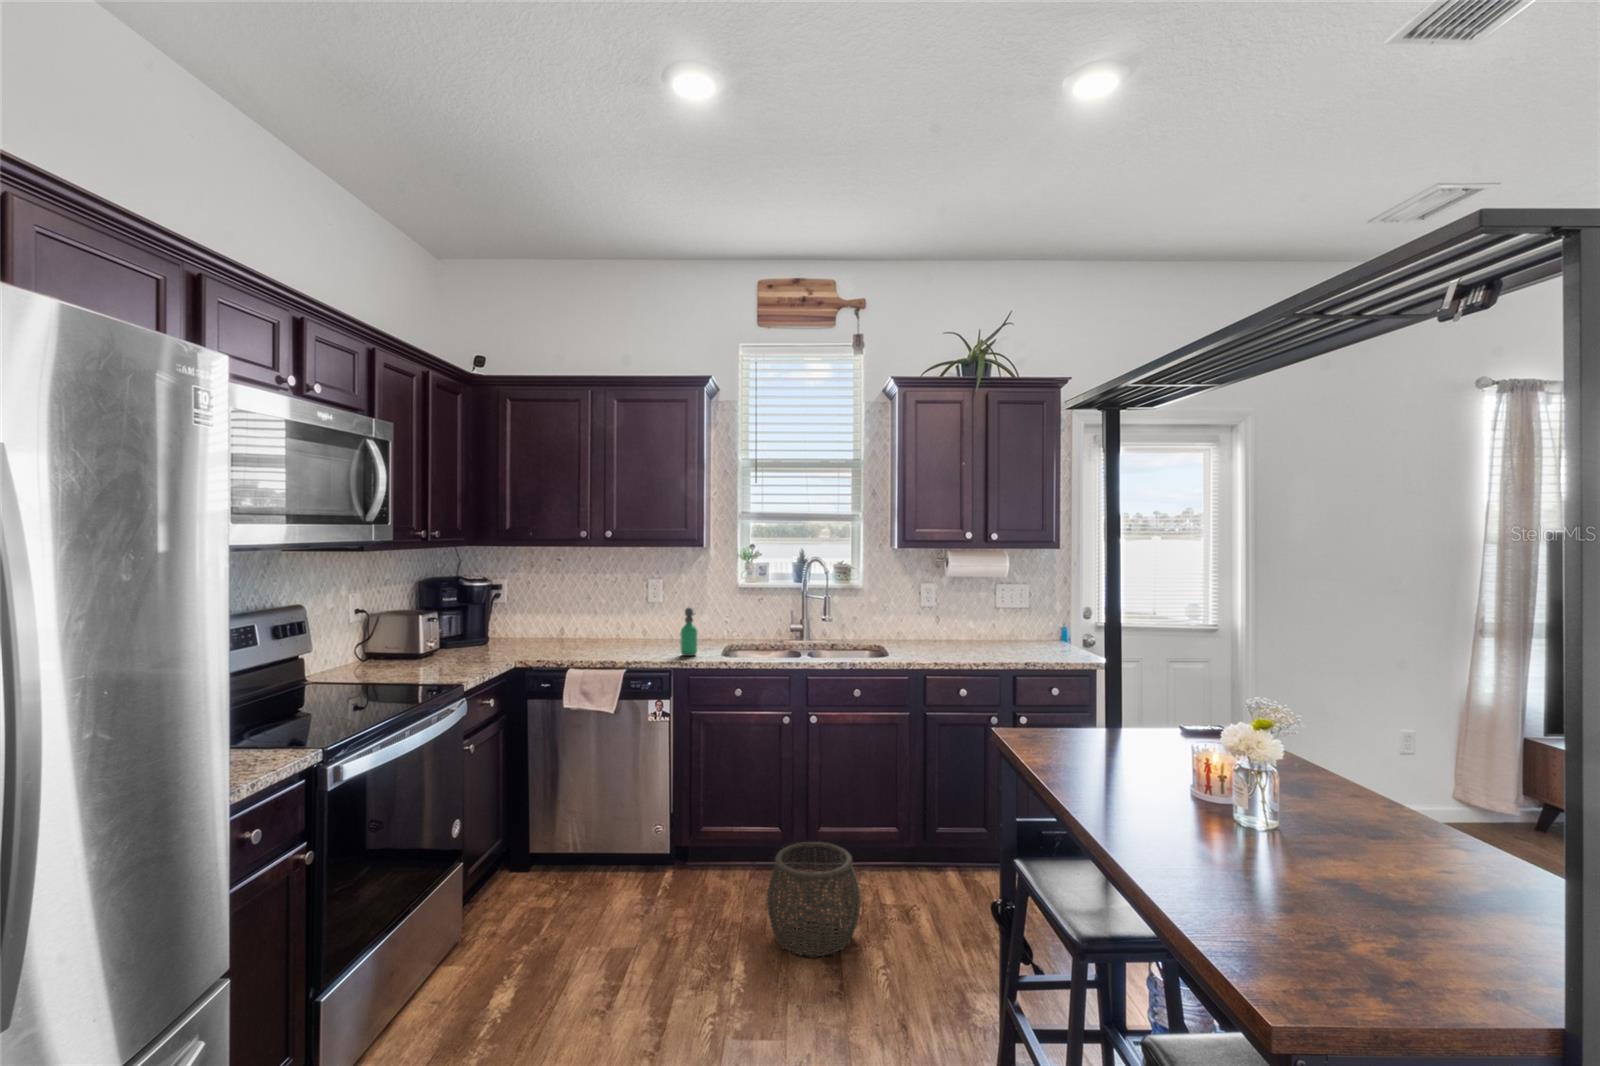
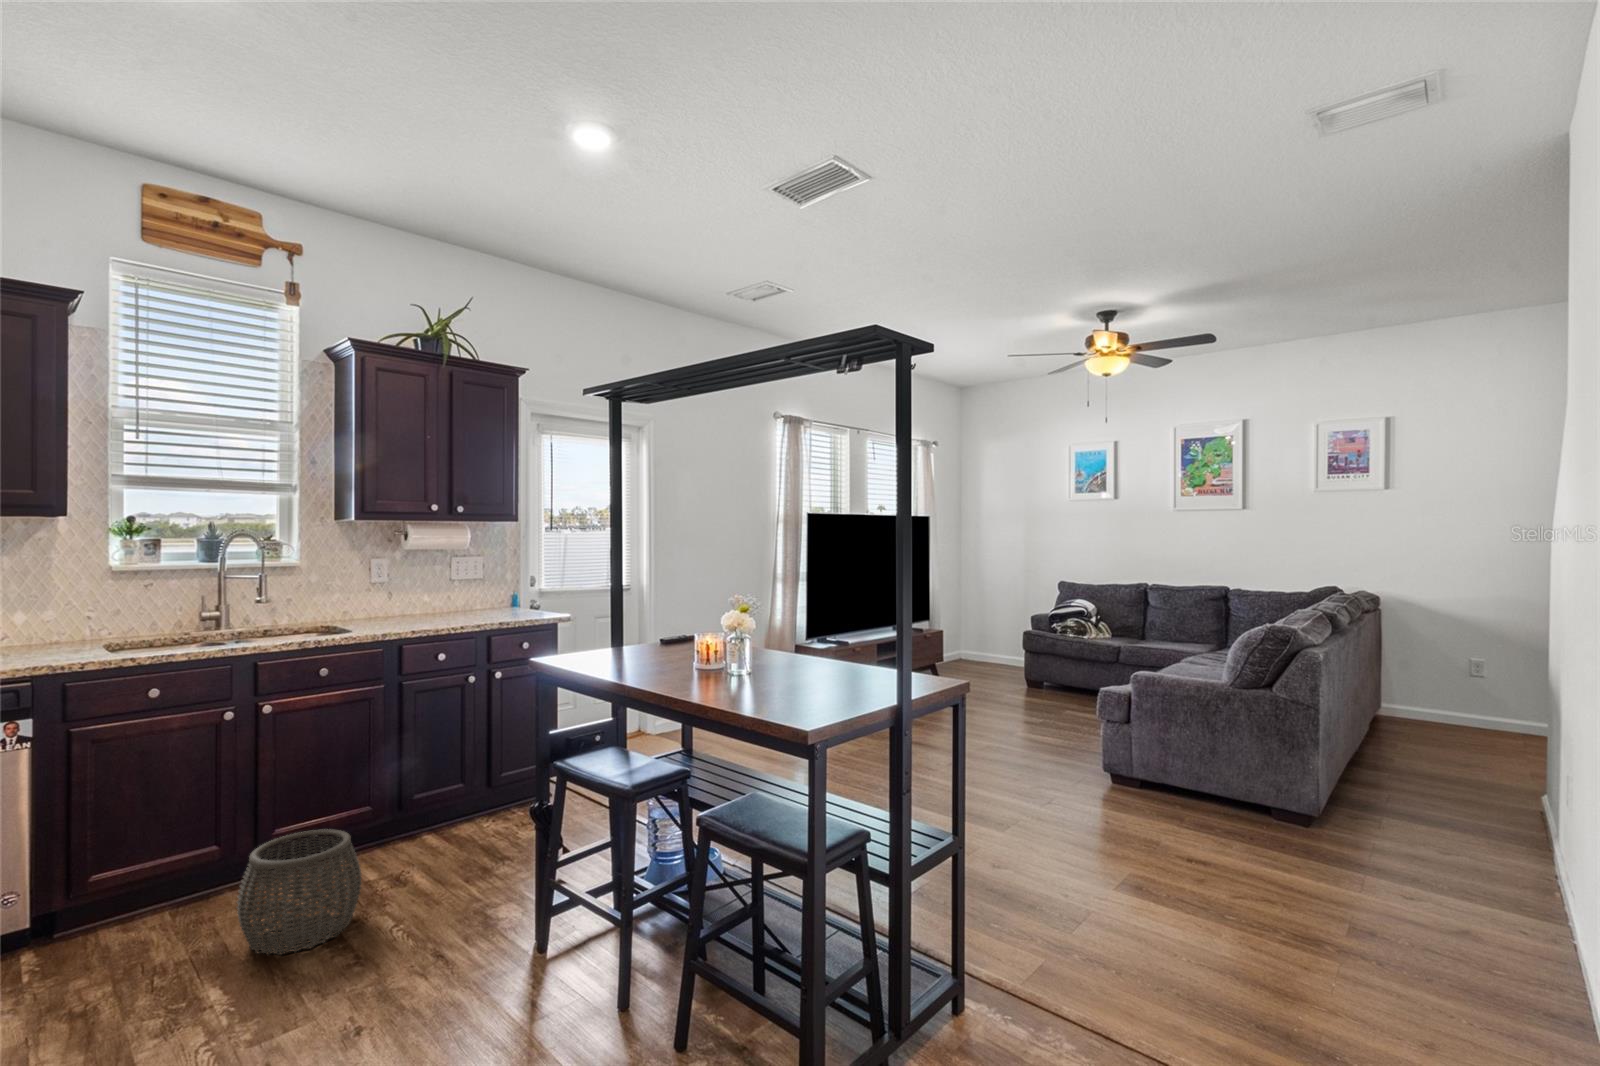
soap dispenser: present [681,607,697,656] -> none [38,592,69,657]

